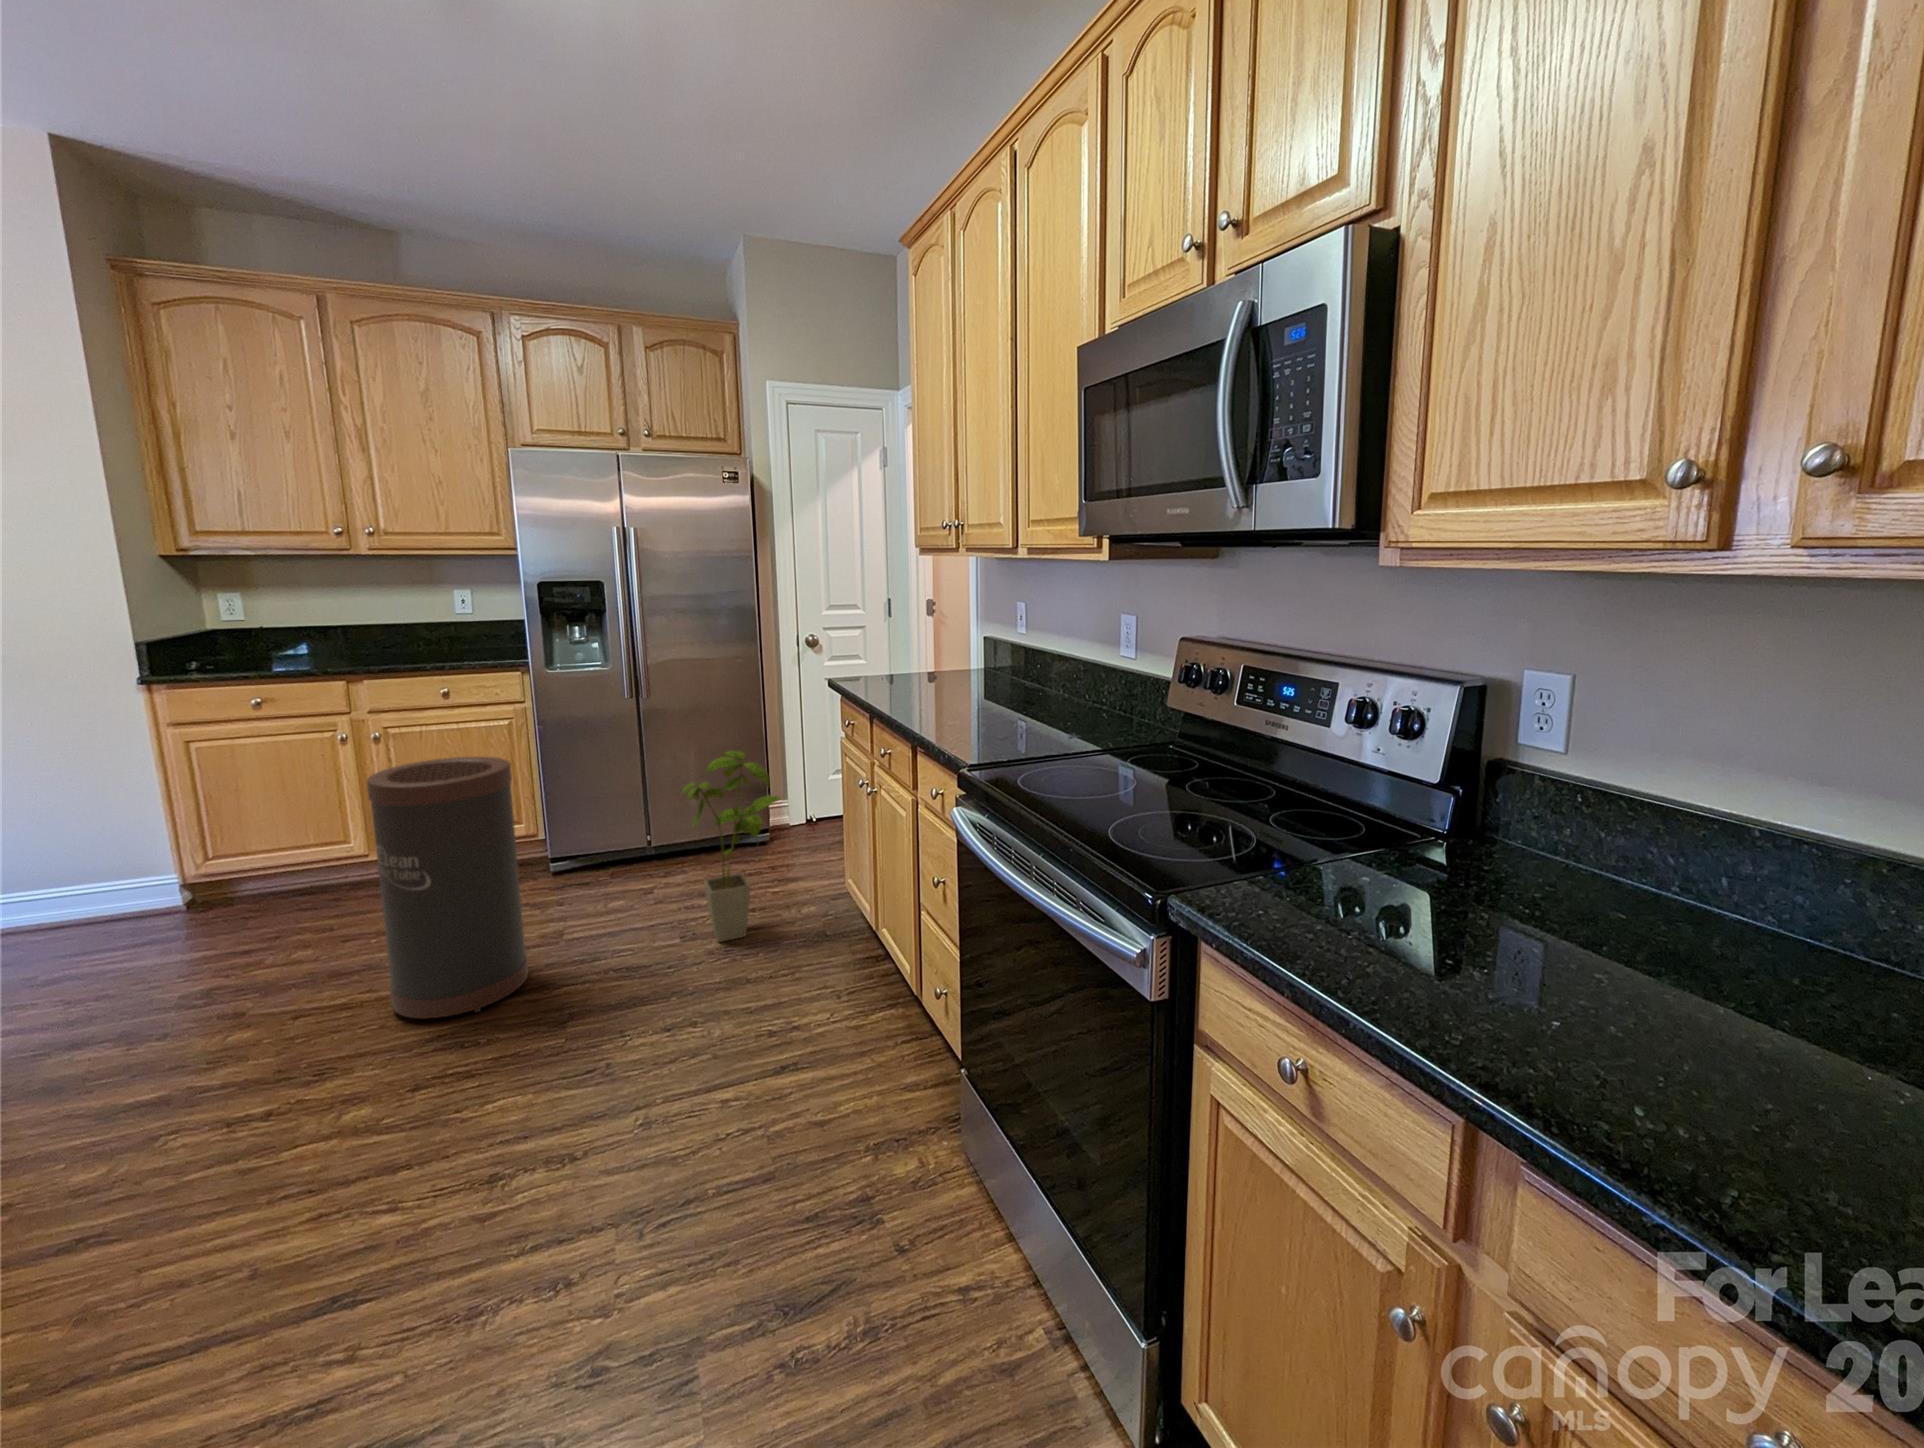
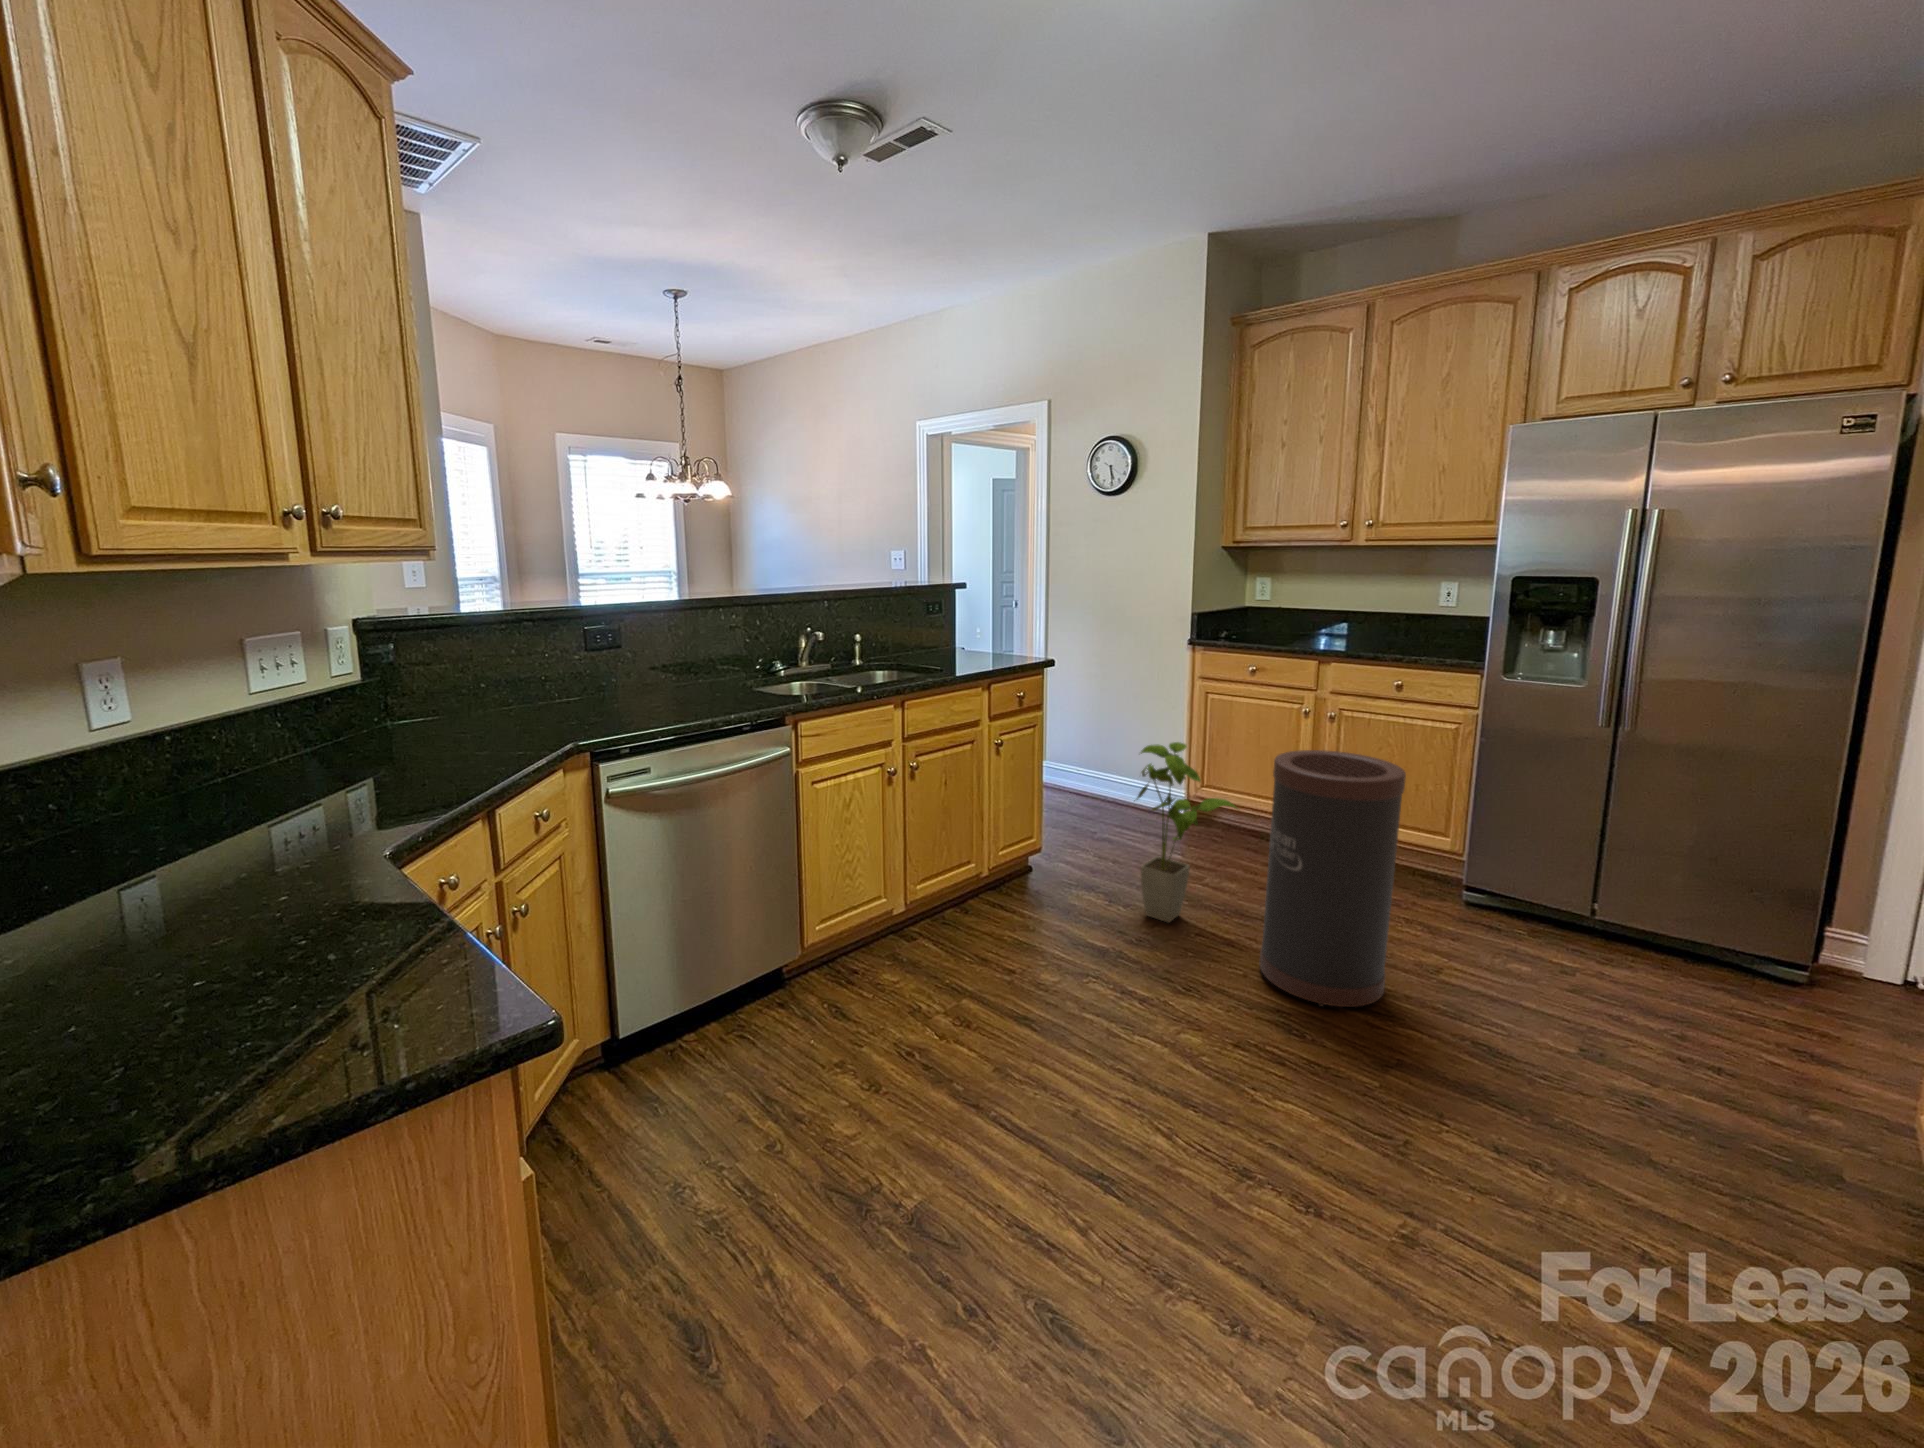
house plant: present [680,750,781,942] -> present [1137,742,1237,923]

